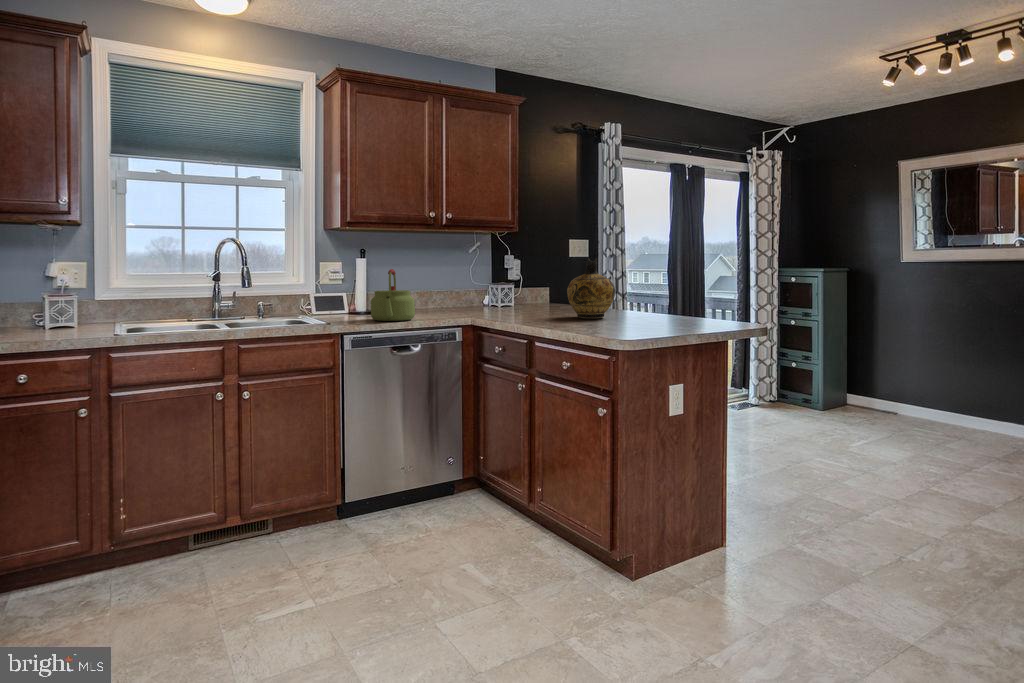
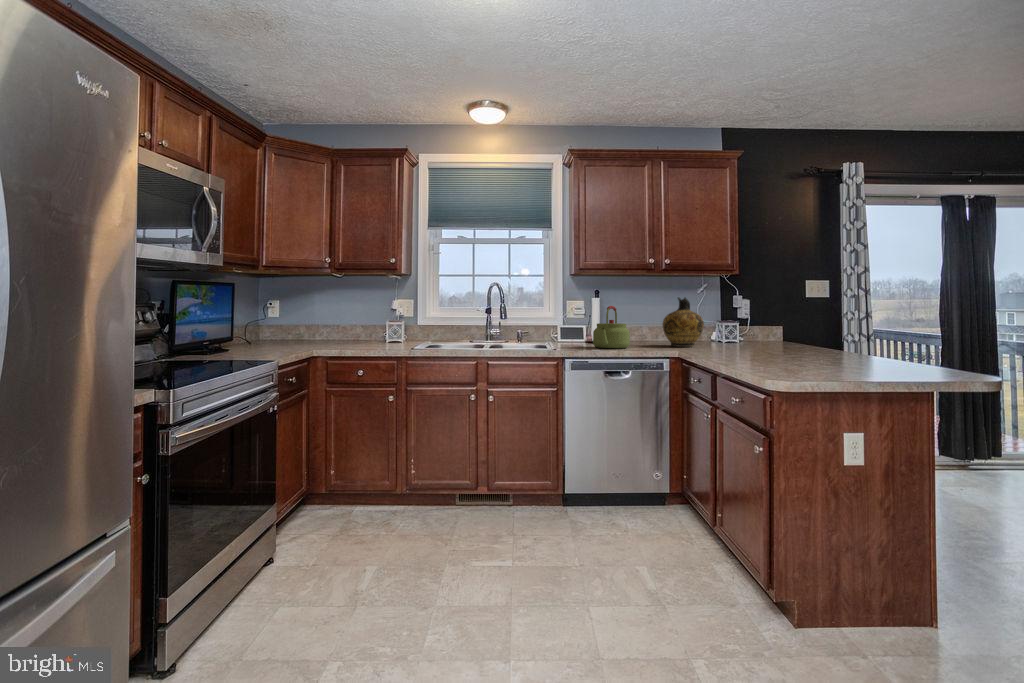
ceramic jug: present [567,258,615,318] -> present [663,297,704,347]

